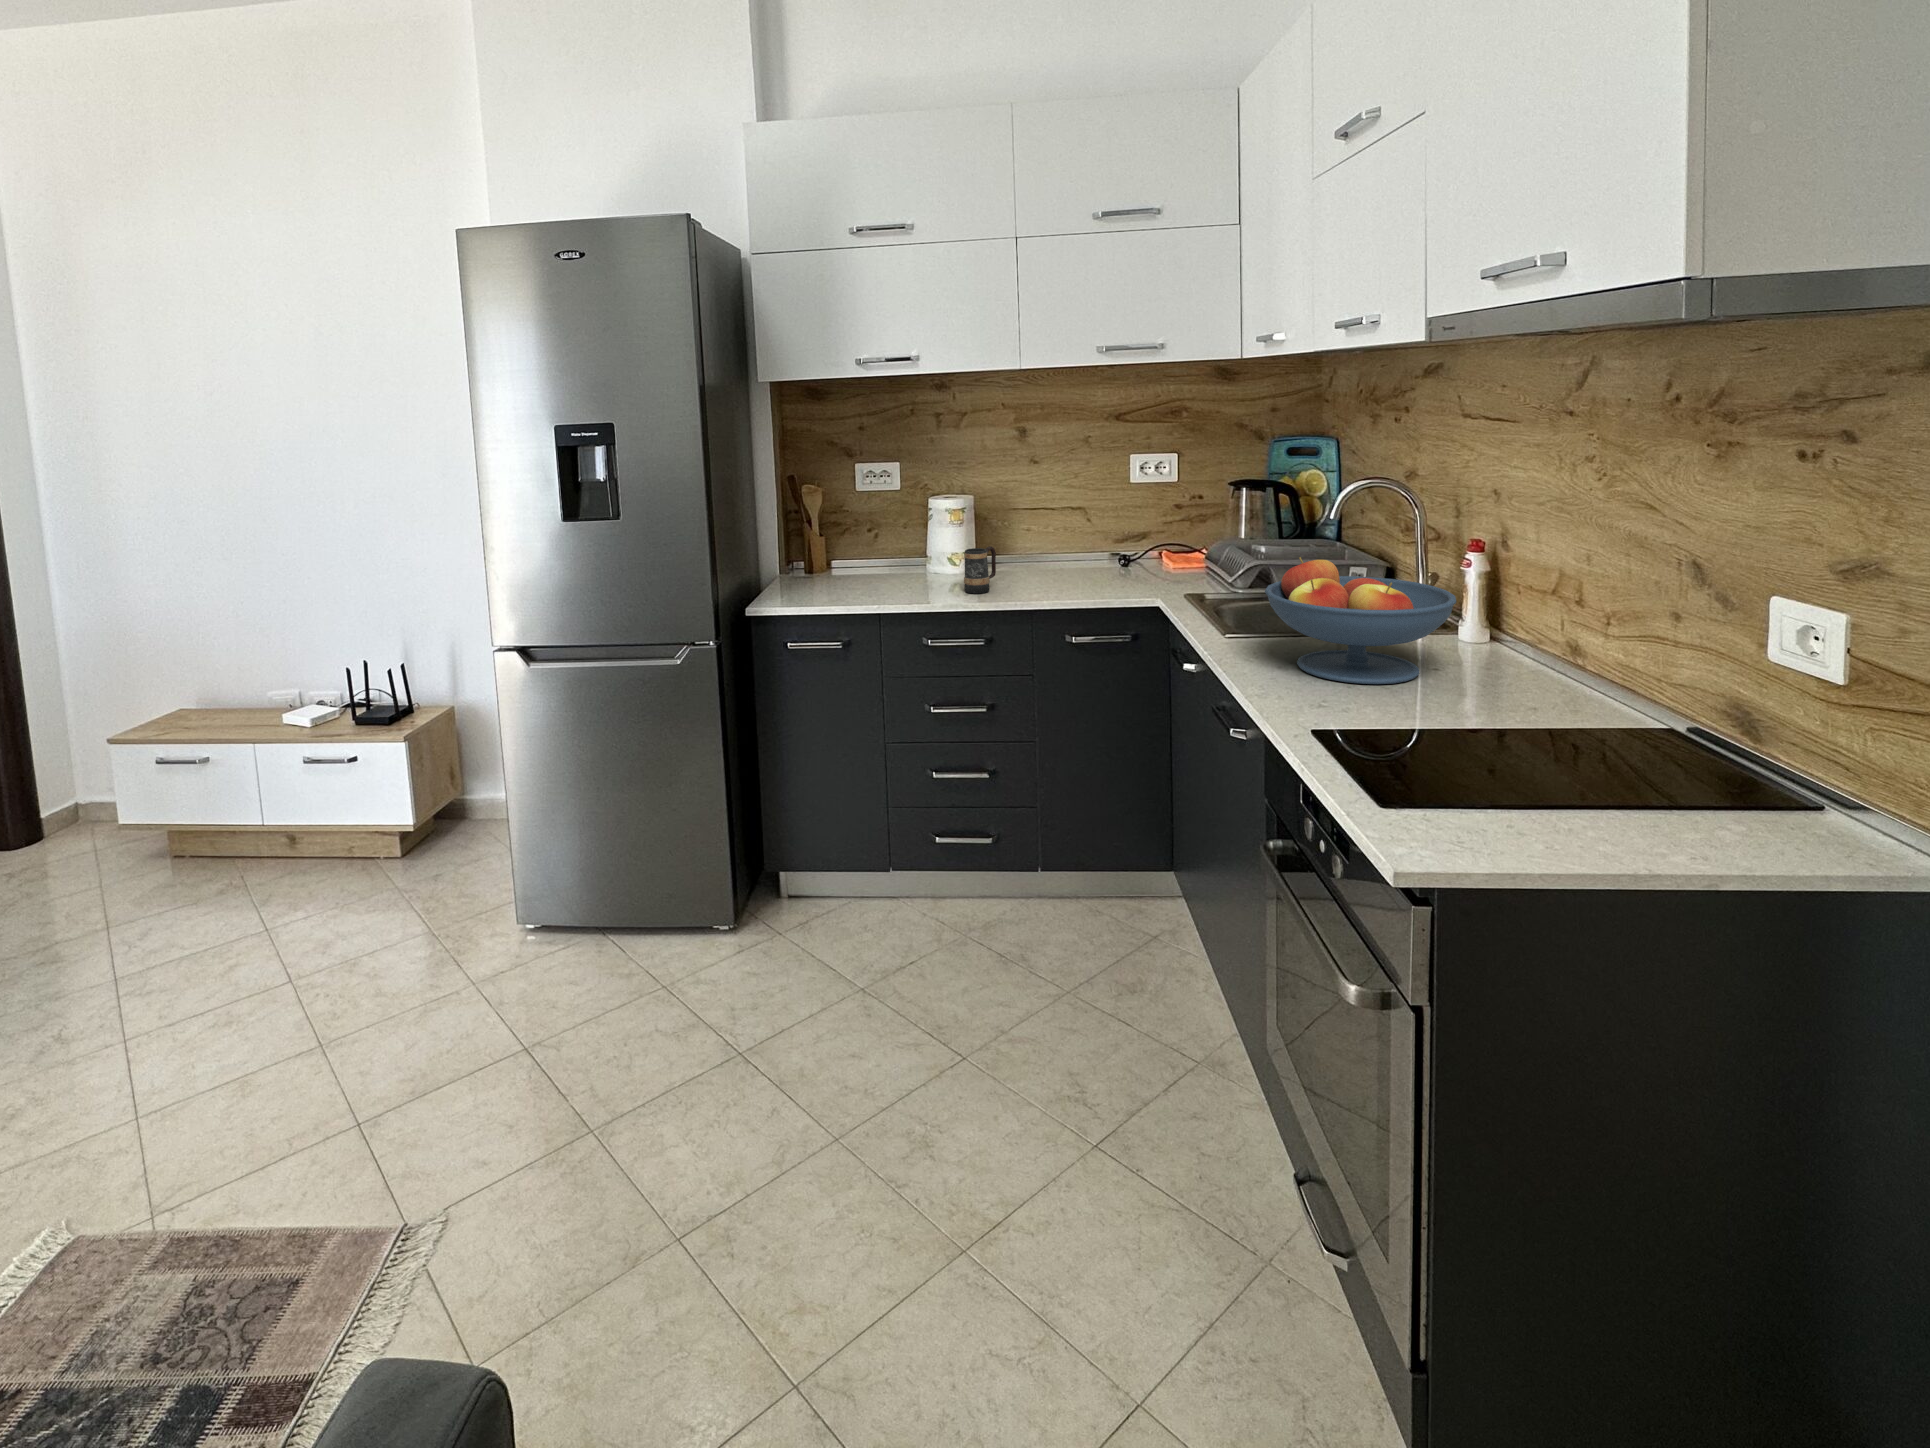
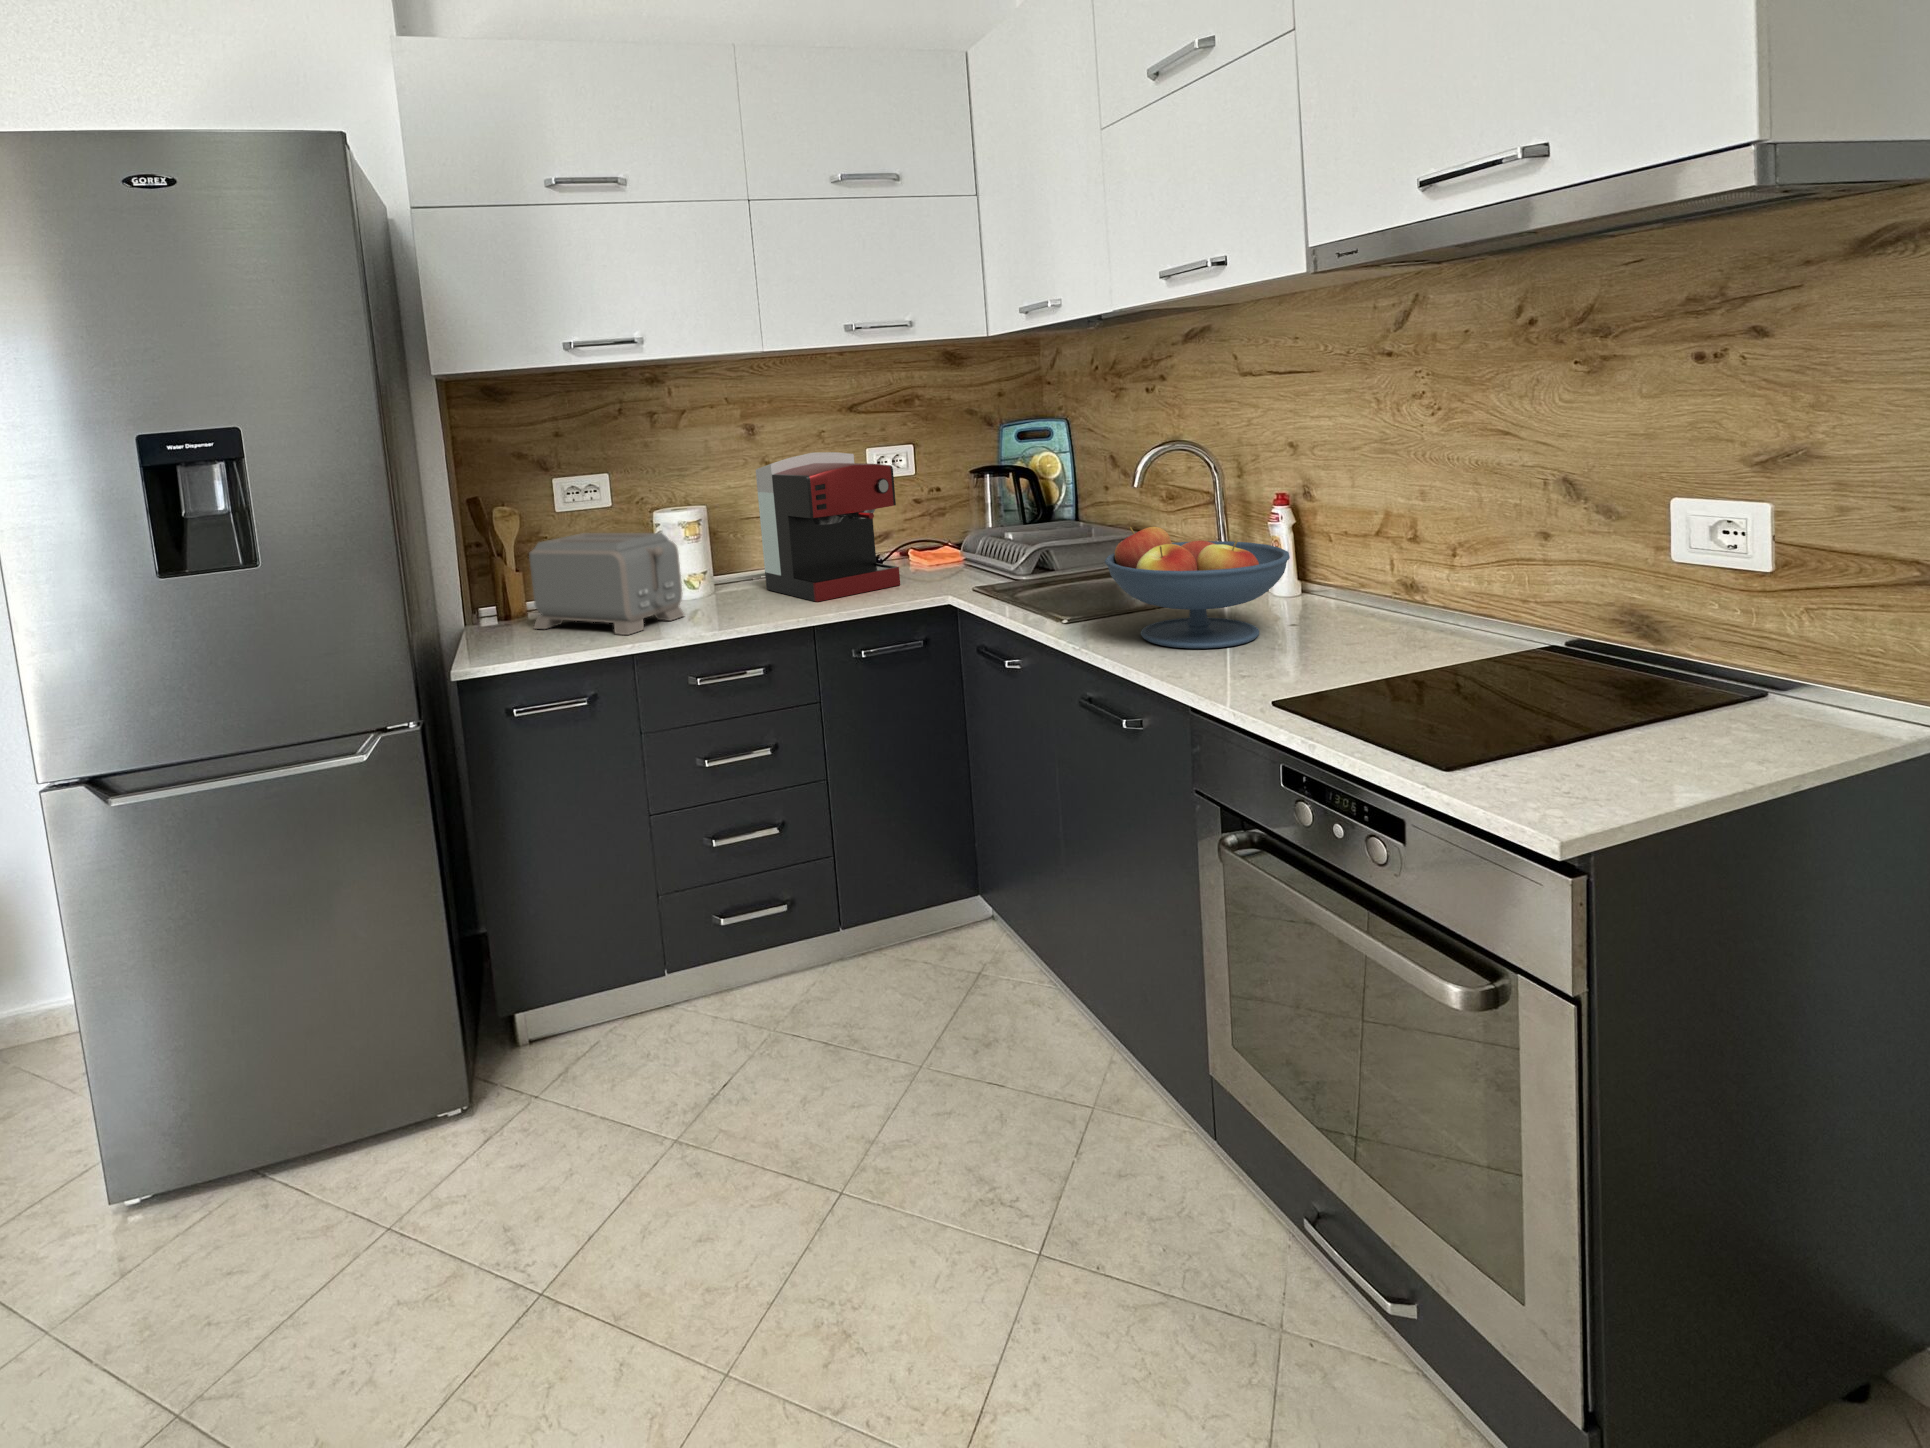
coffee maker: none [1019,457,1136,589] -> present [756,452,900,602]
toaster: none [825,511,939,598] -> present [529,533,684,635]
mug: present [964,546,996,593] -> none [717,560,752,617]

